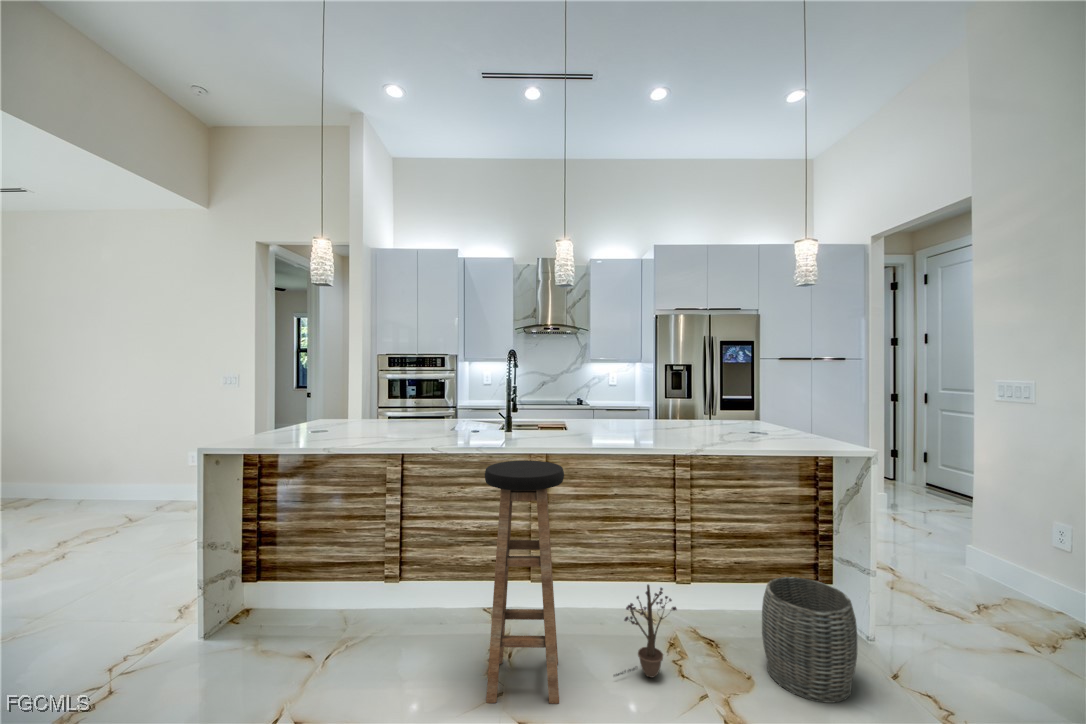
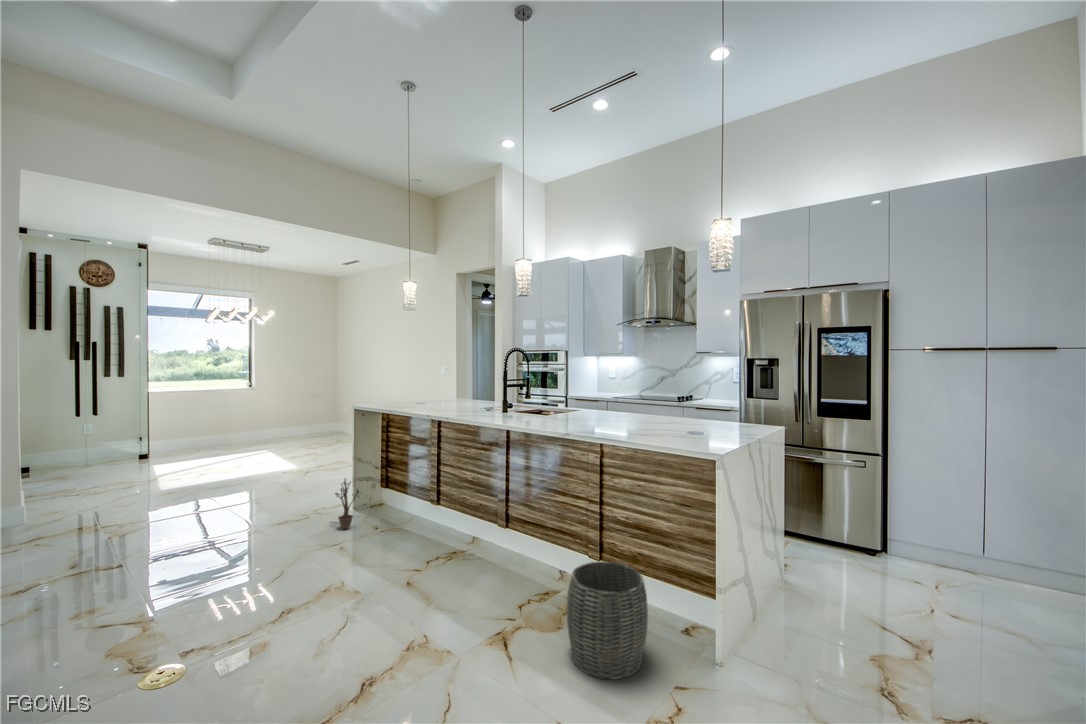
bar stool: present [485,460,564,704] -> none [402,426,469,591]
decorative plant: present [614,585,677,677] -> present [331,479,360,529]

